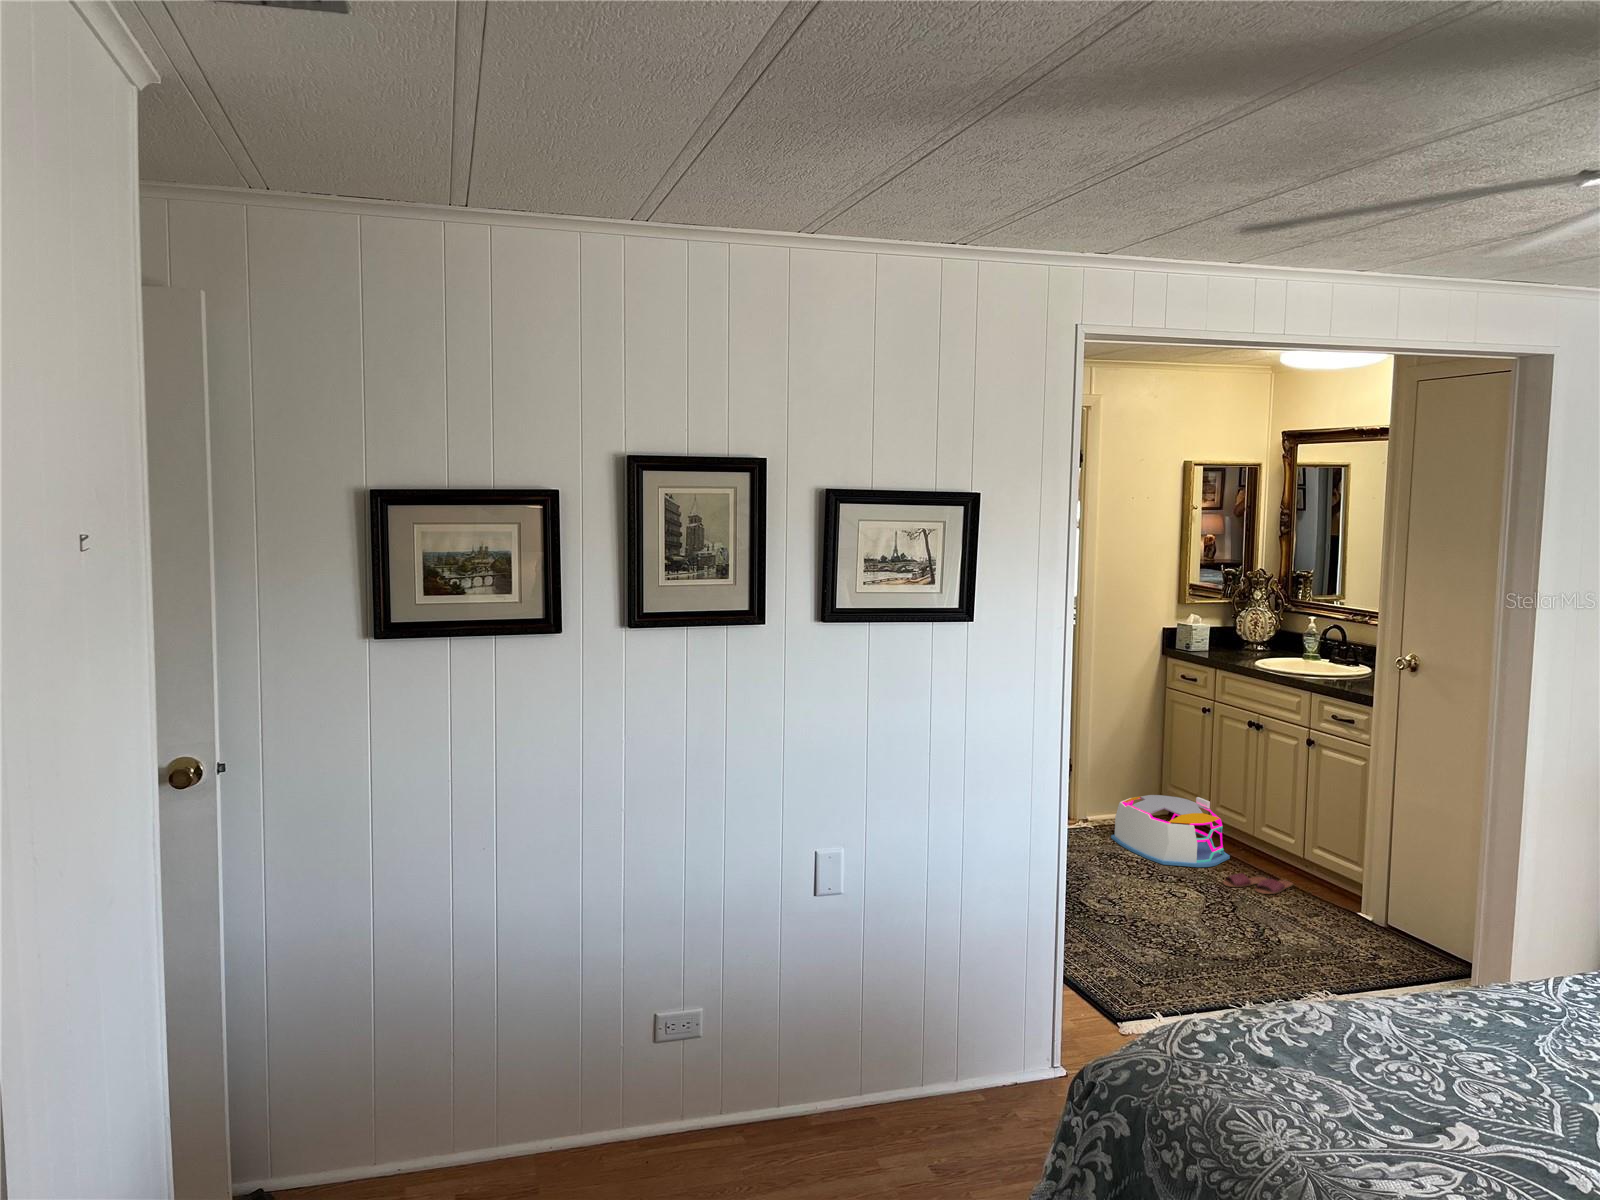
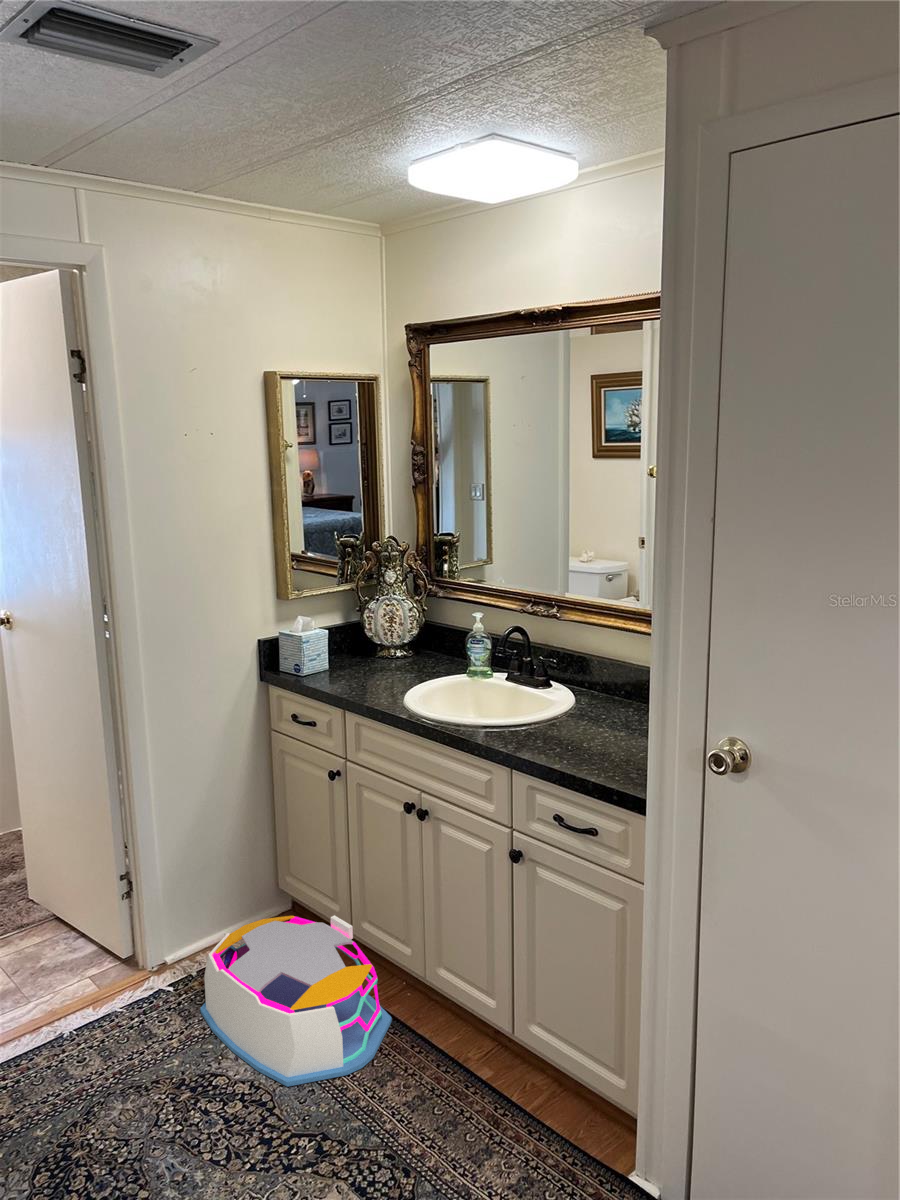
slippers: present [1223,873,1293,894] -> none [394,1078,502,1144]

